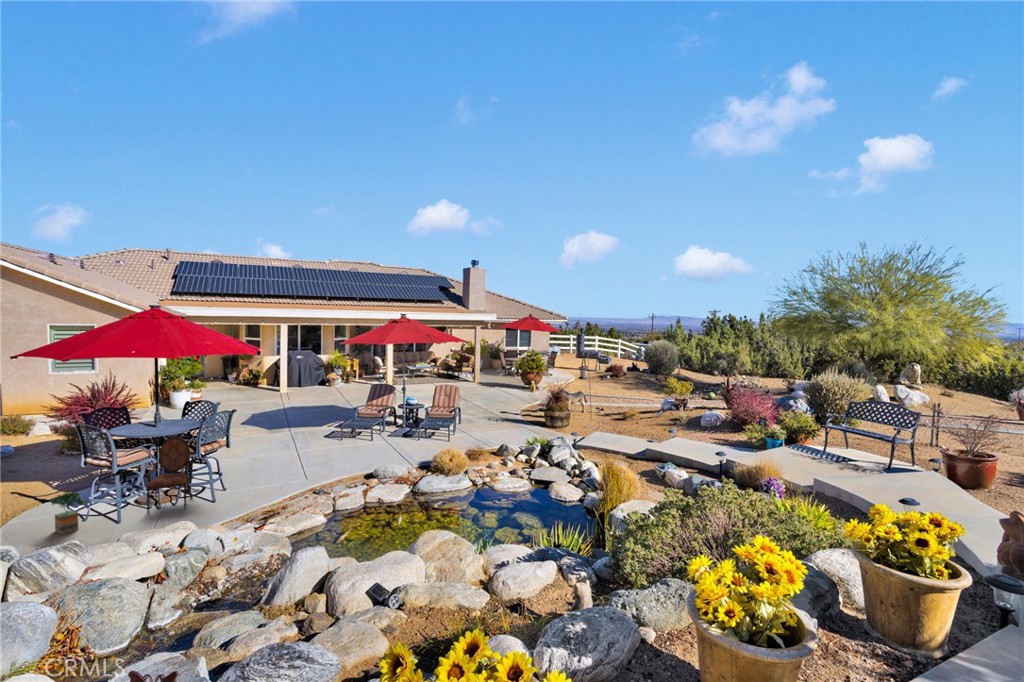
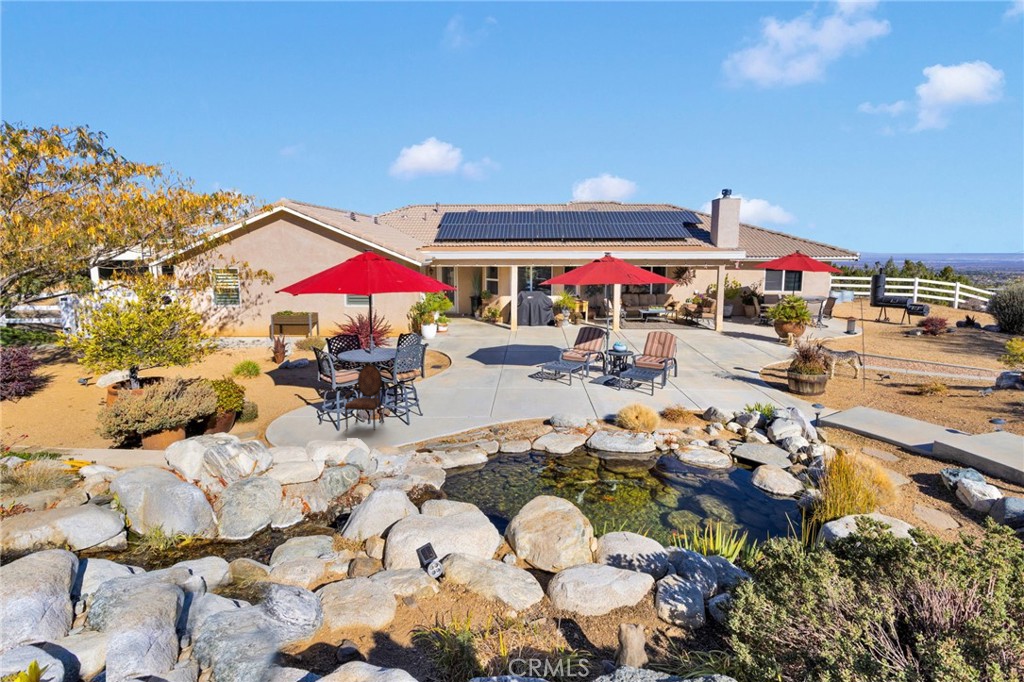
potted tree: present [50,492,85,534] -> none [274,403,299,437]

